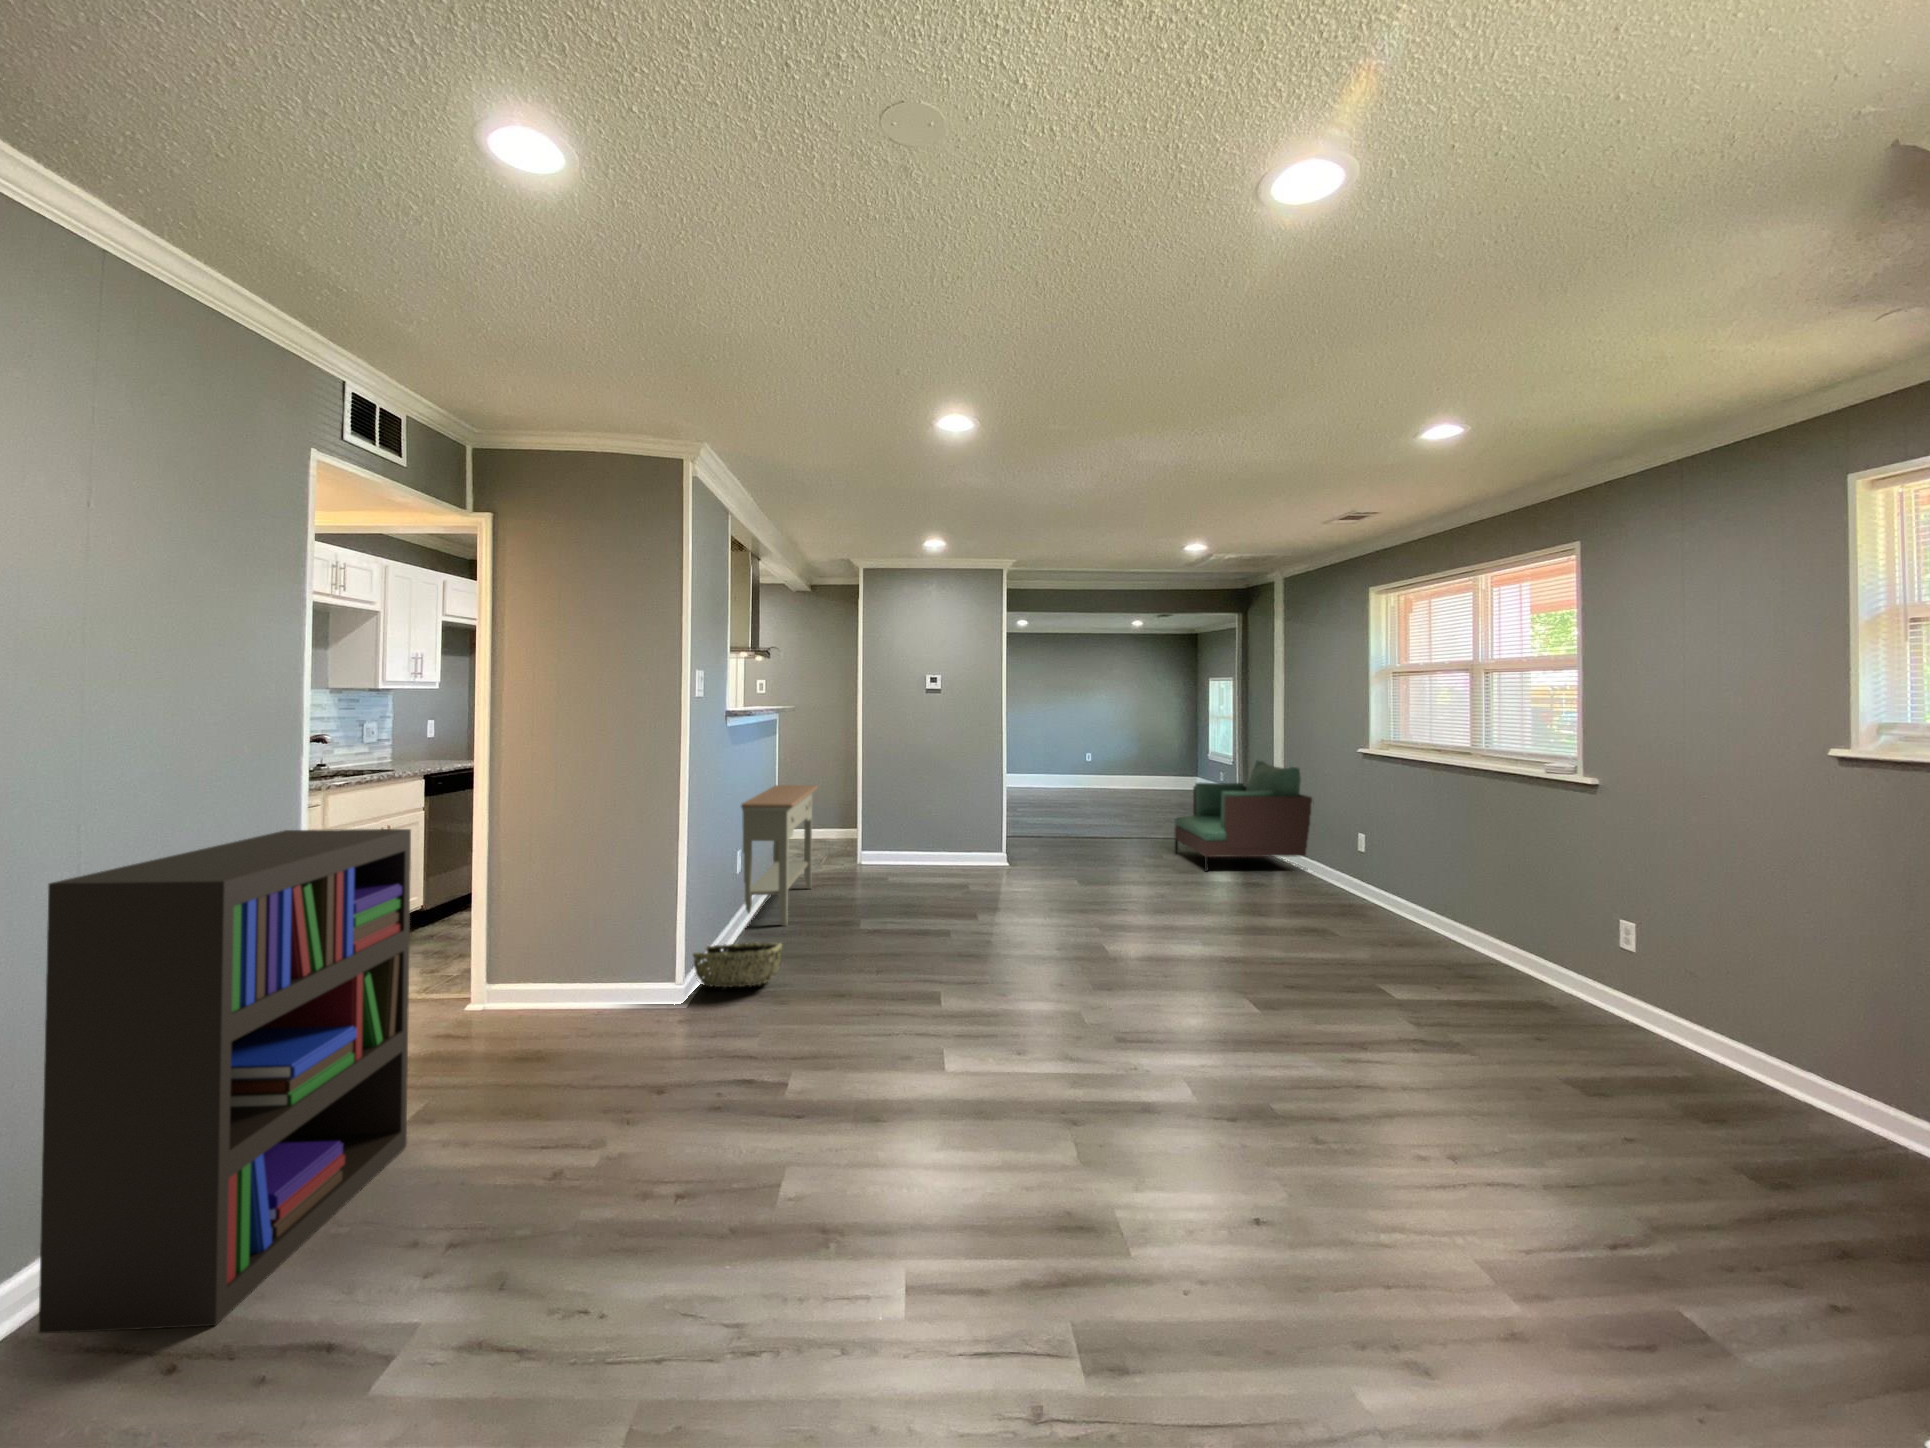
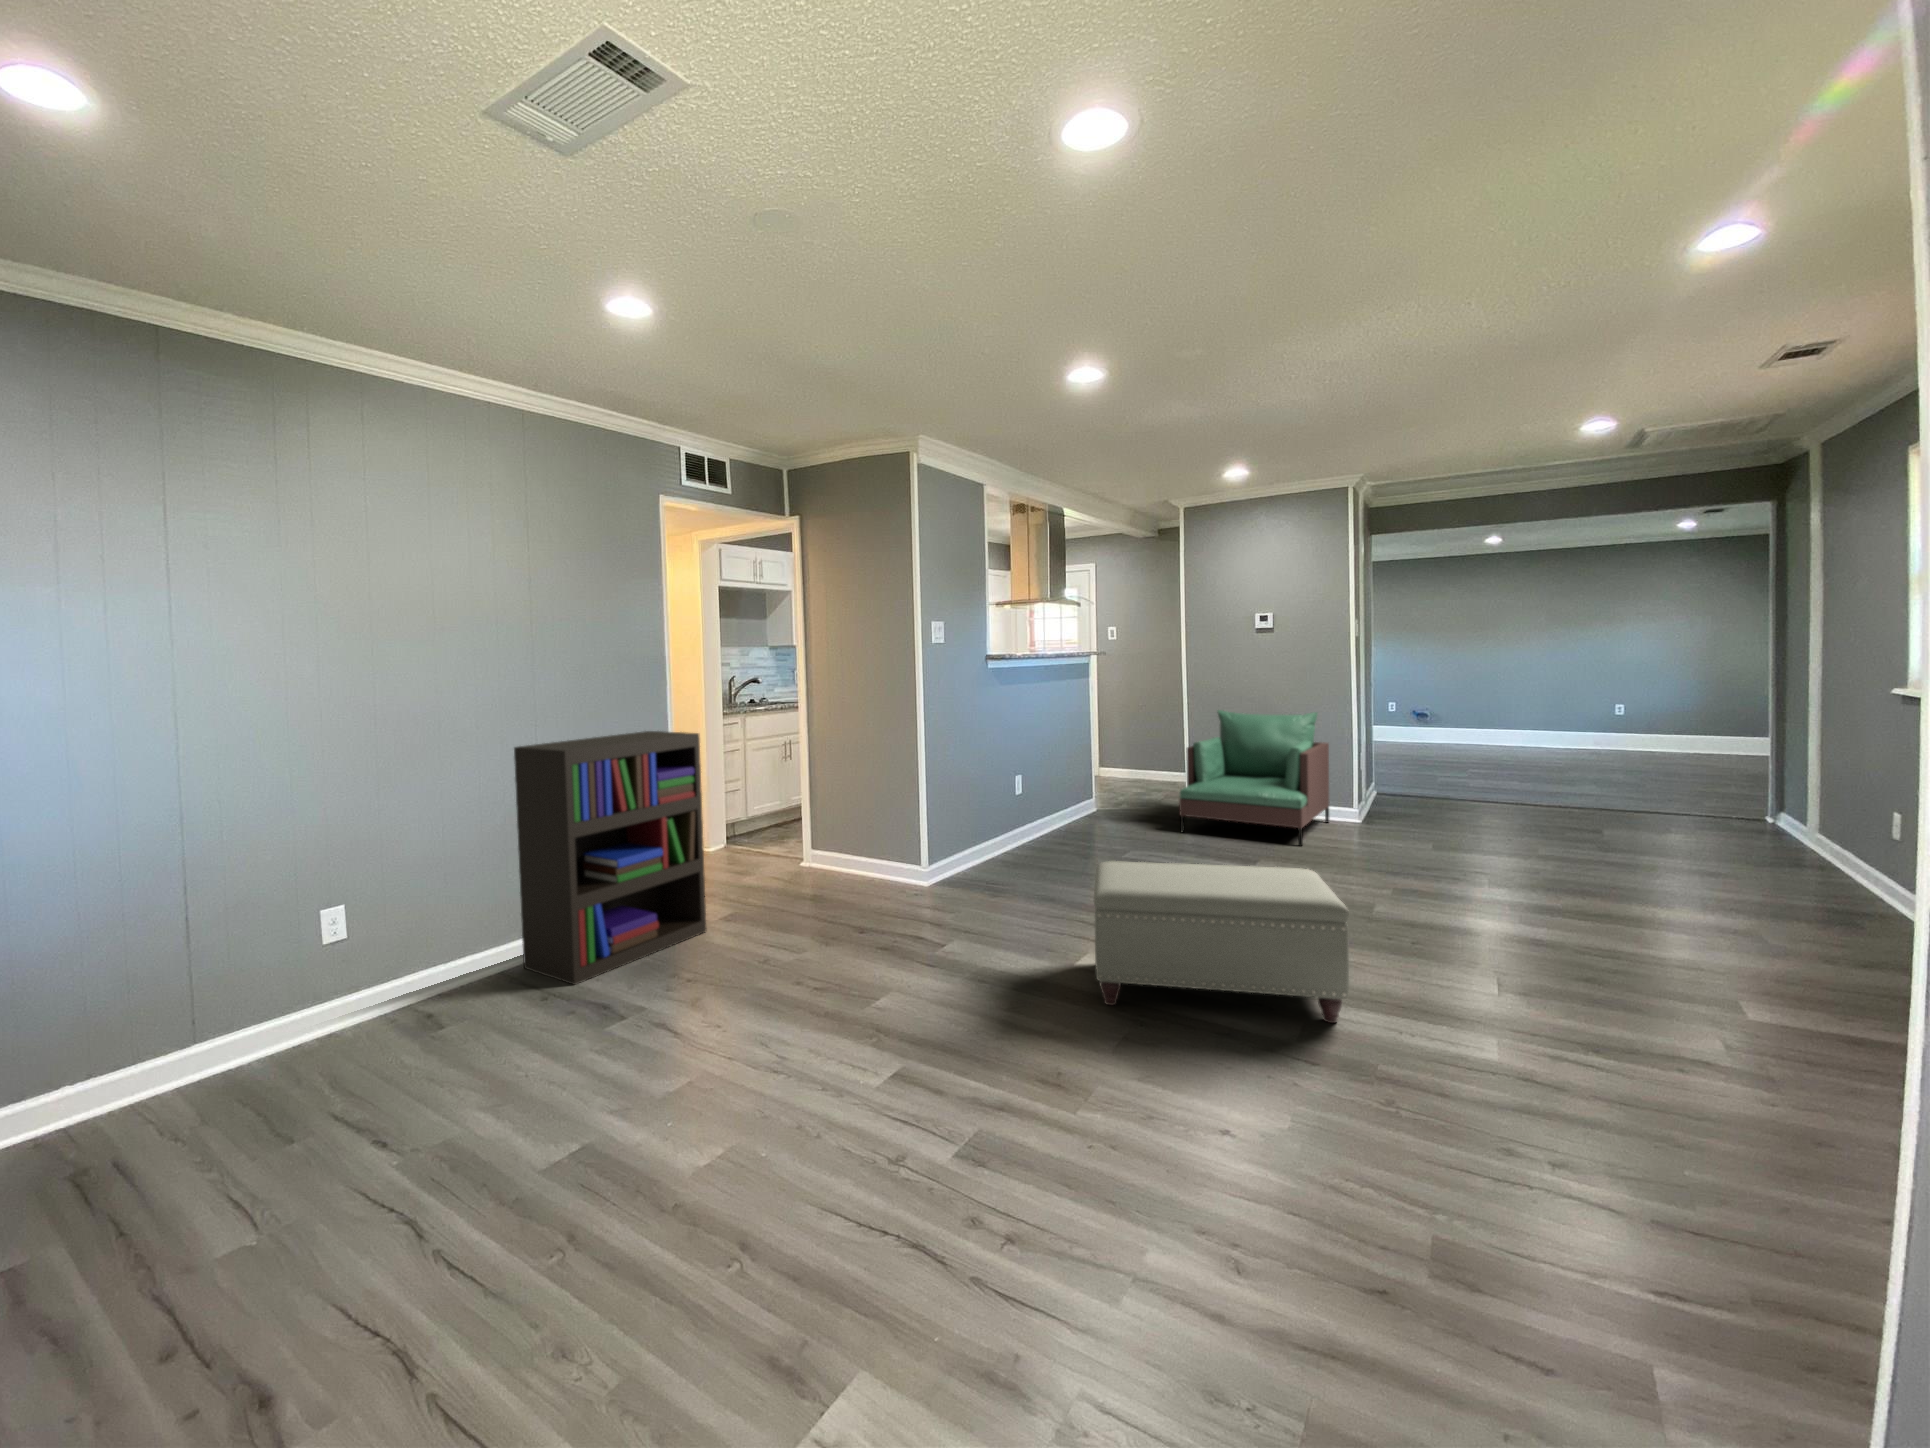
armchair: present [1175,761,1312,872] -> present [1179,710,1329,846]
console table: present [741,785,818,926] -> none [1023,723,1125,845]
ottoman: none [966,921,1224,1101] -> present [1094,861,1349,1023]
woven basket: present [693,942,782,987] -> none [939,847,1016,884]

